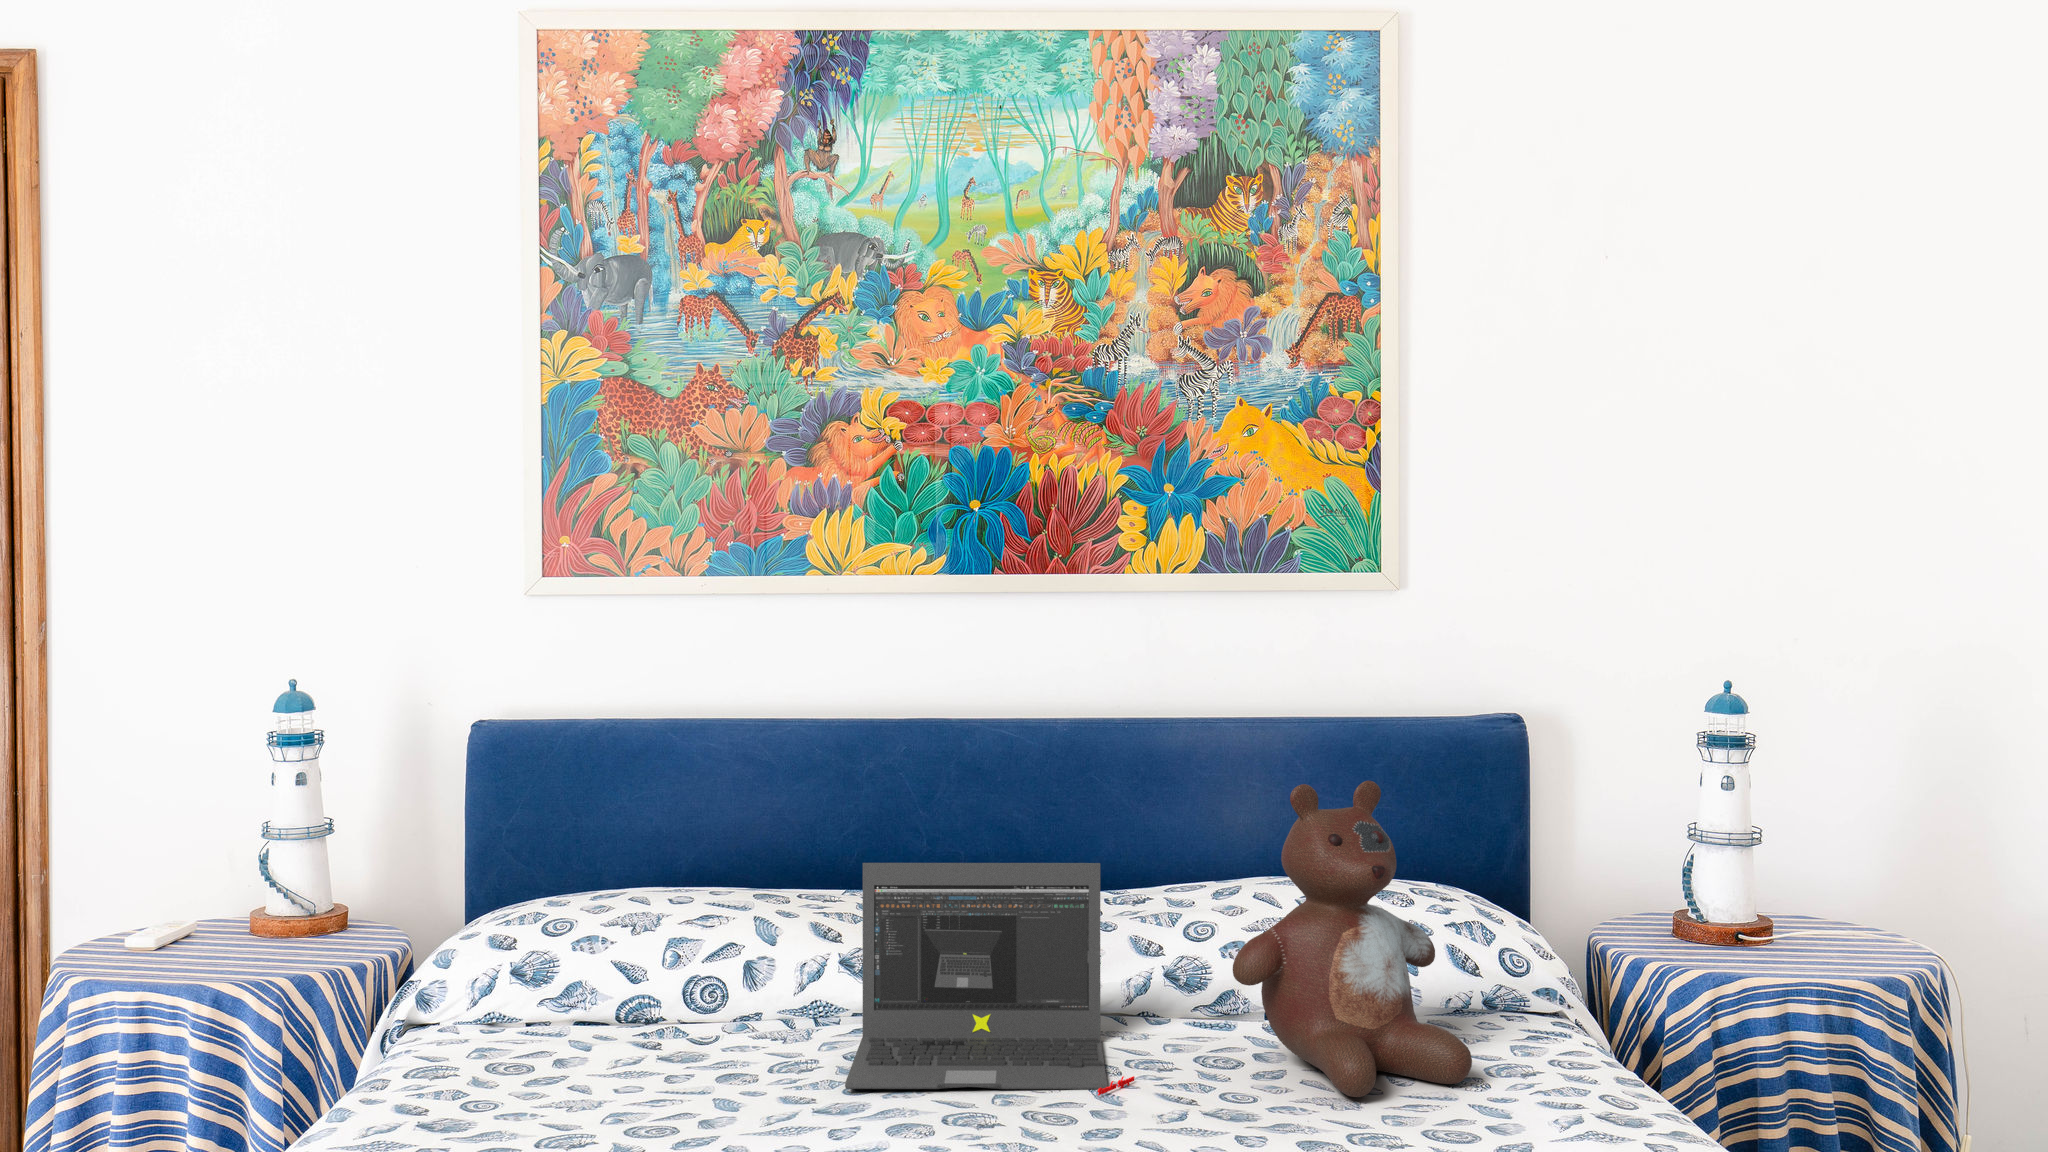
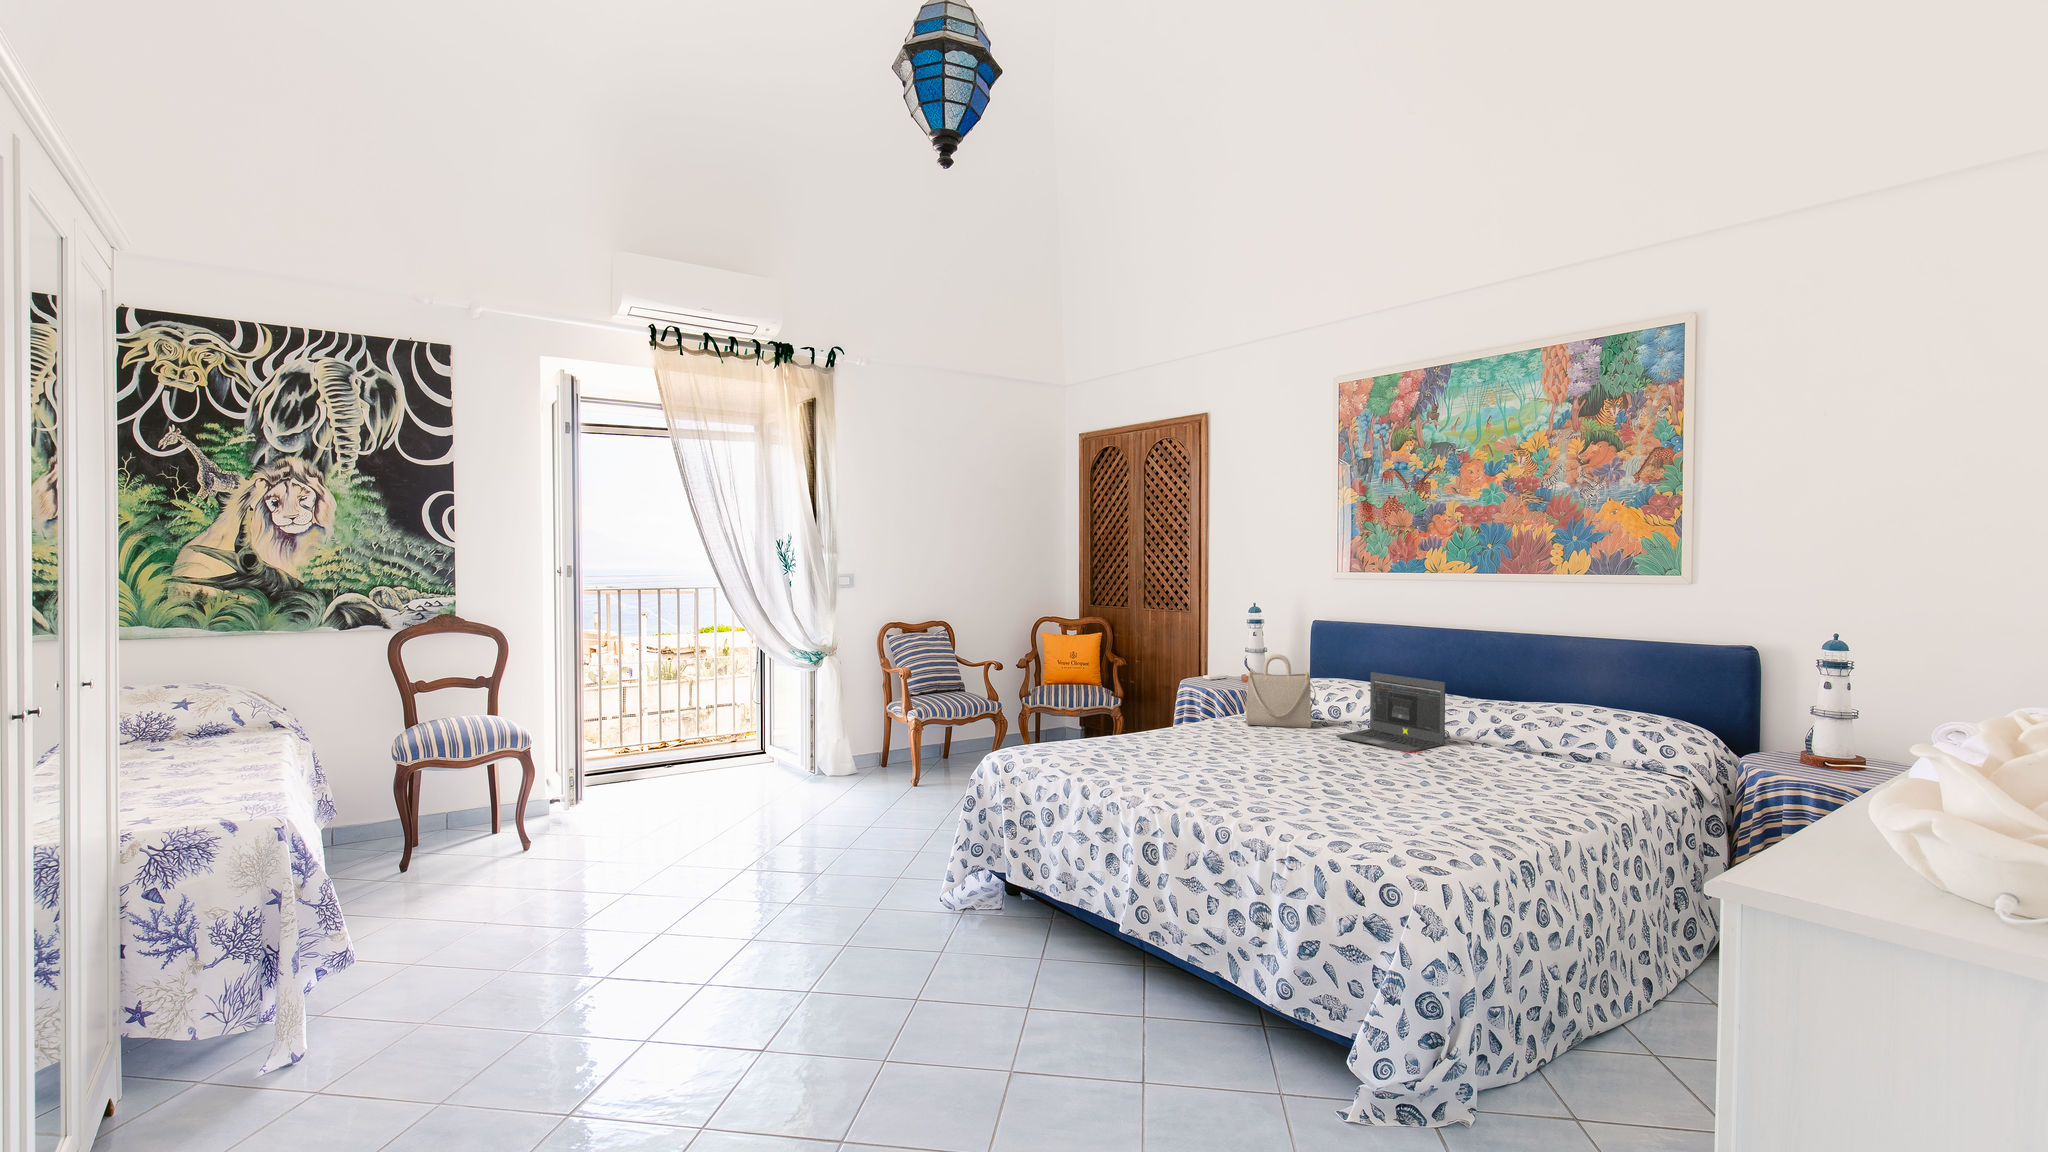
stuffed bear: present [1233,781,1472,1097] -> none [1456,660,1553,775]
handbag: none [459,844,696,1113] -> present [1243,654,1316,728]

